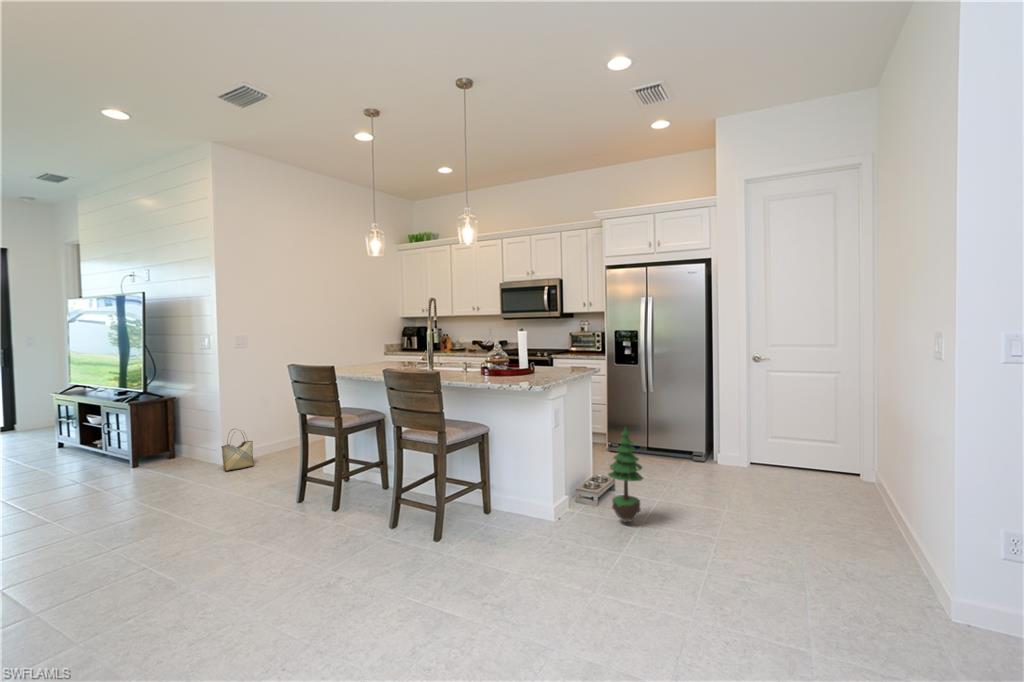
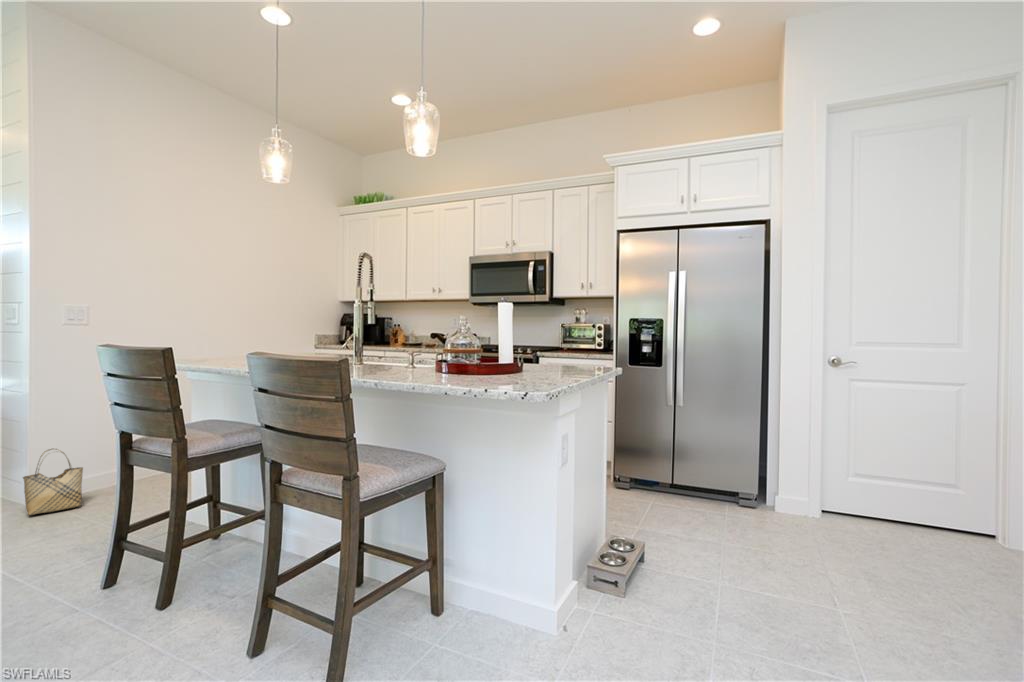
potted tree: present [608,427,643,523] -> none [653,468,719,642]

